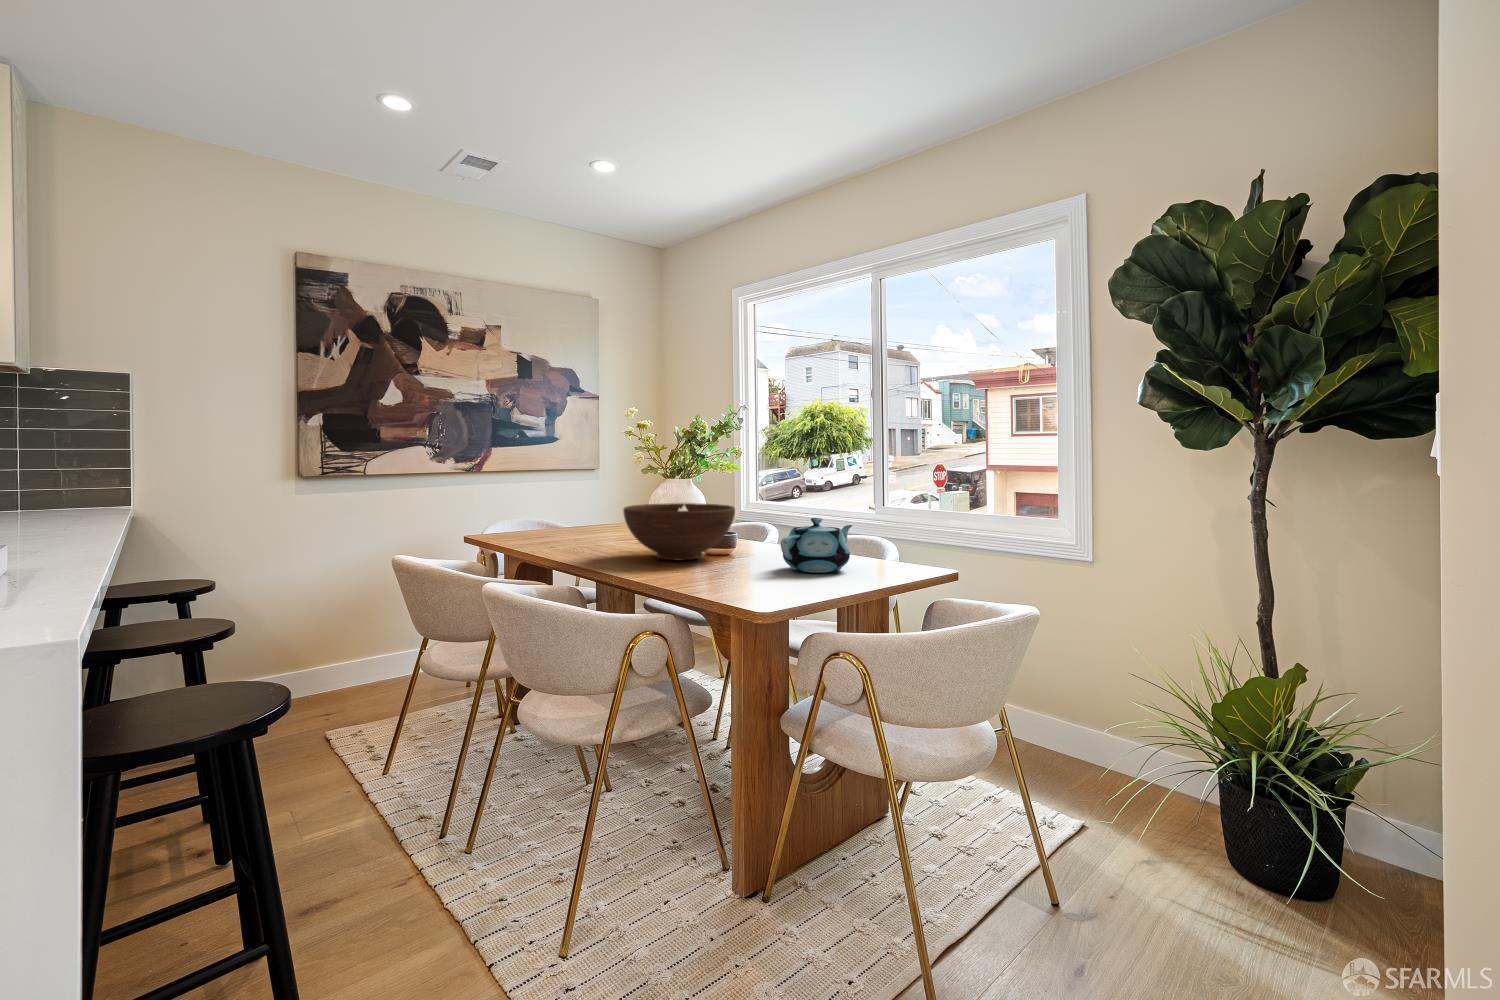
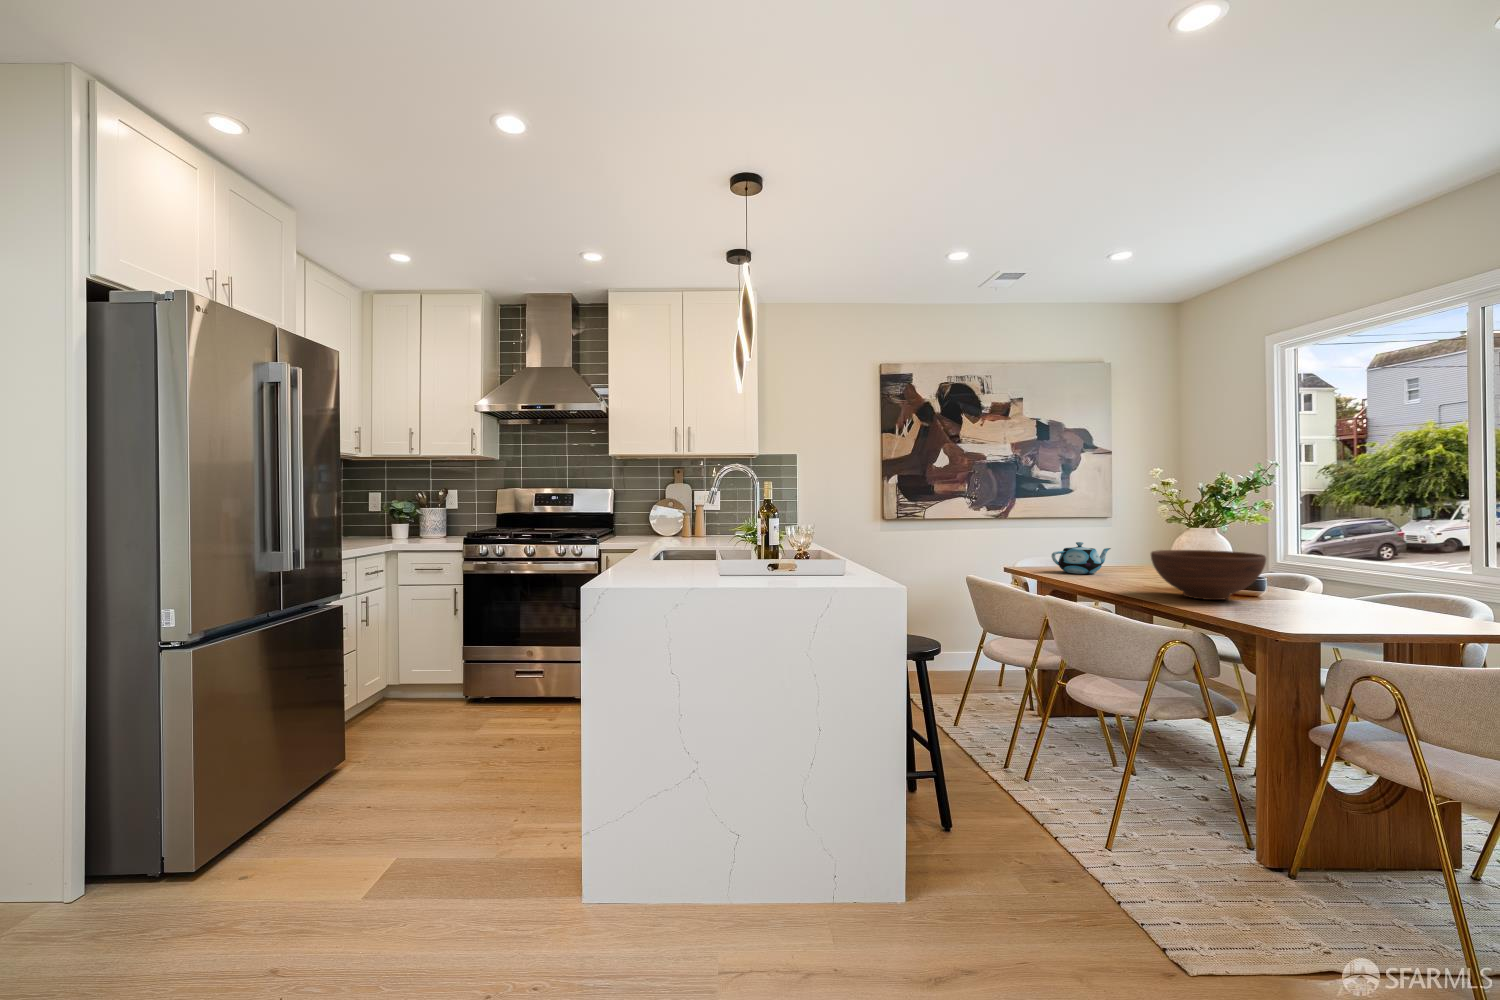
teapot: present [781,518,852,573] -> present [1052,542,1111,574]

